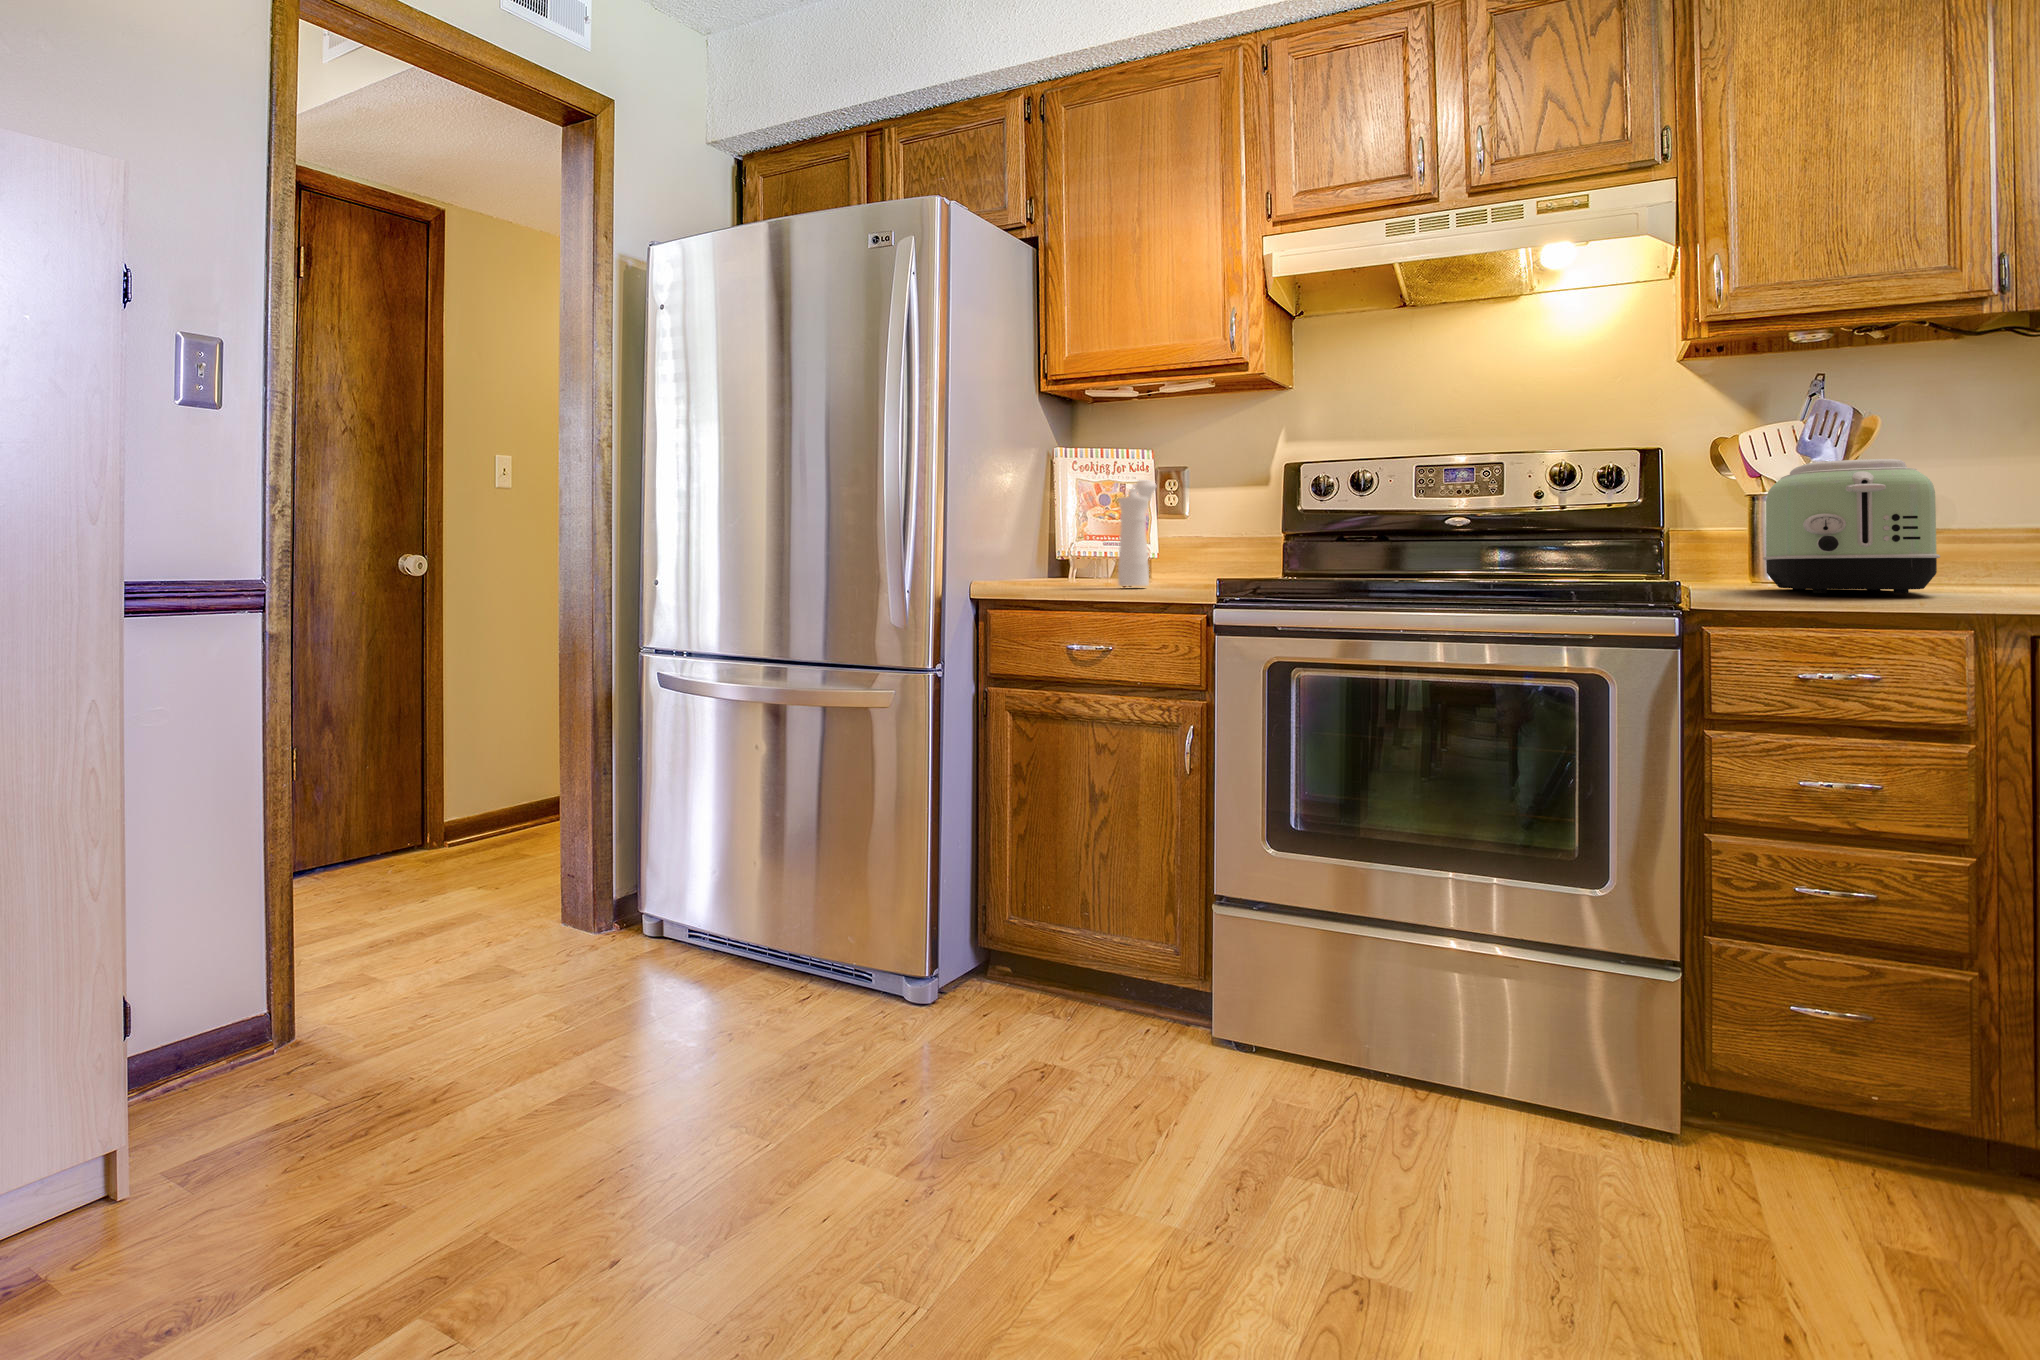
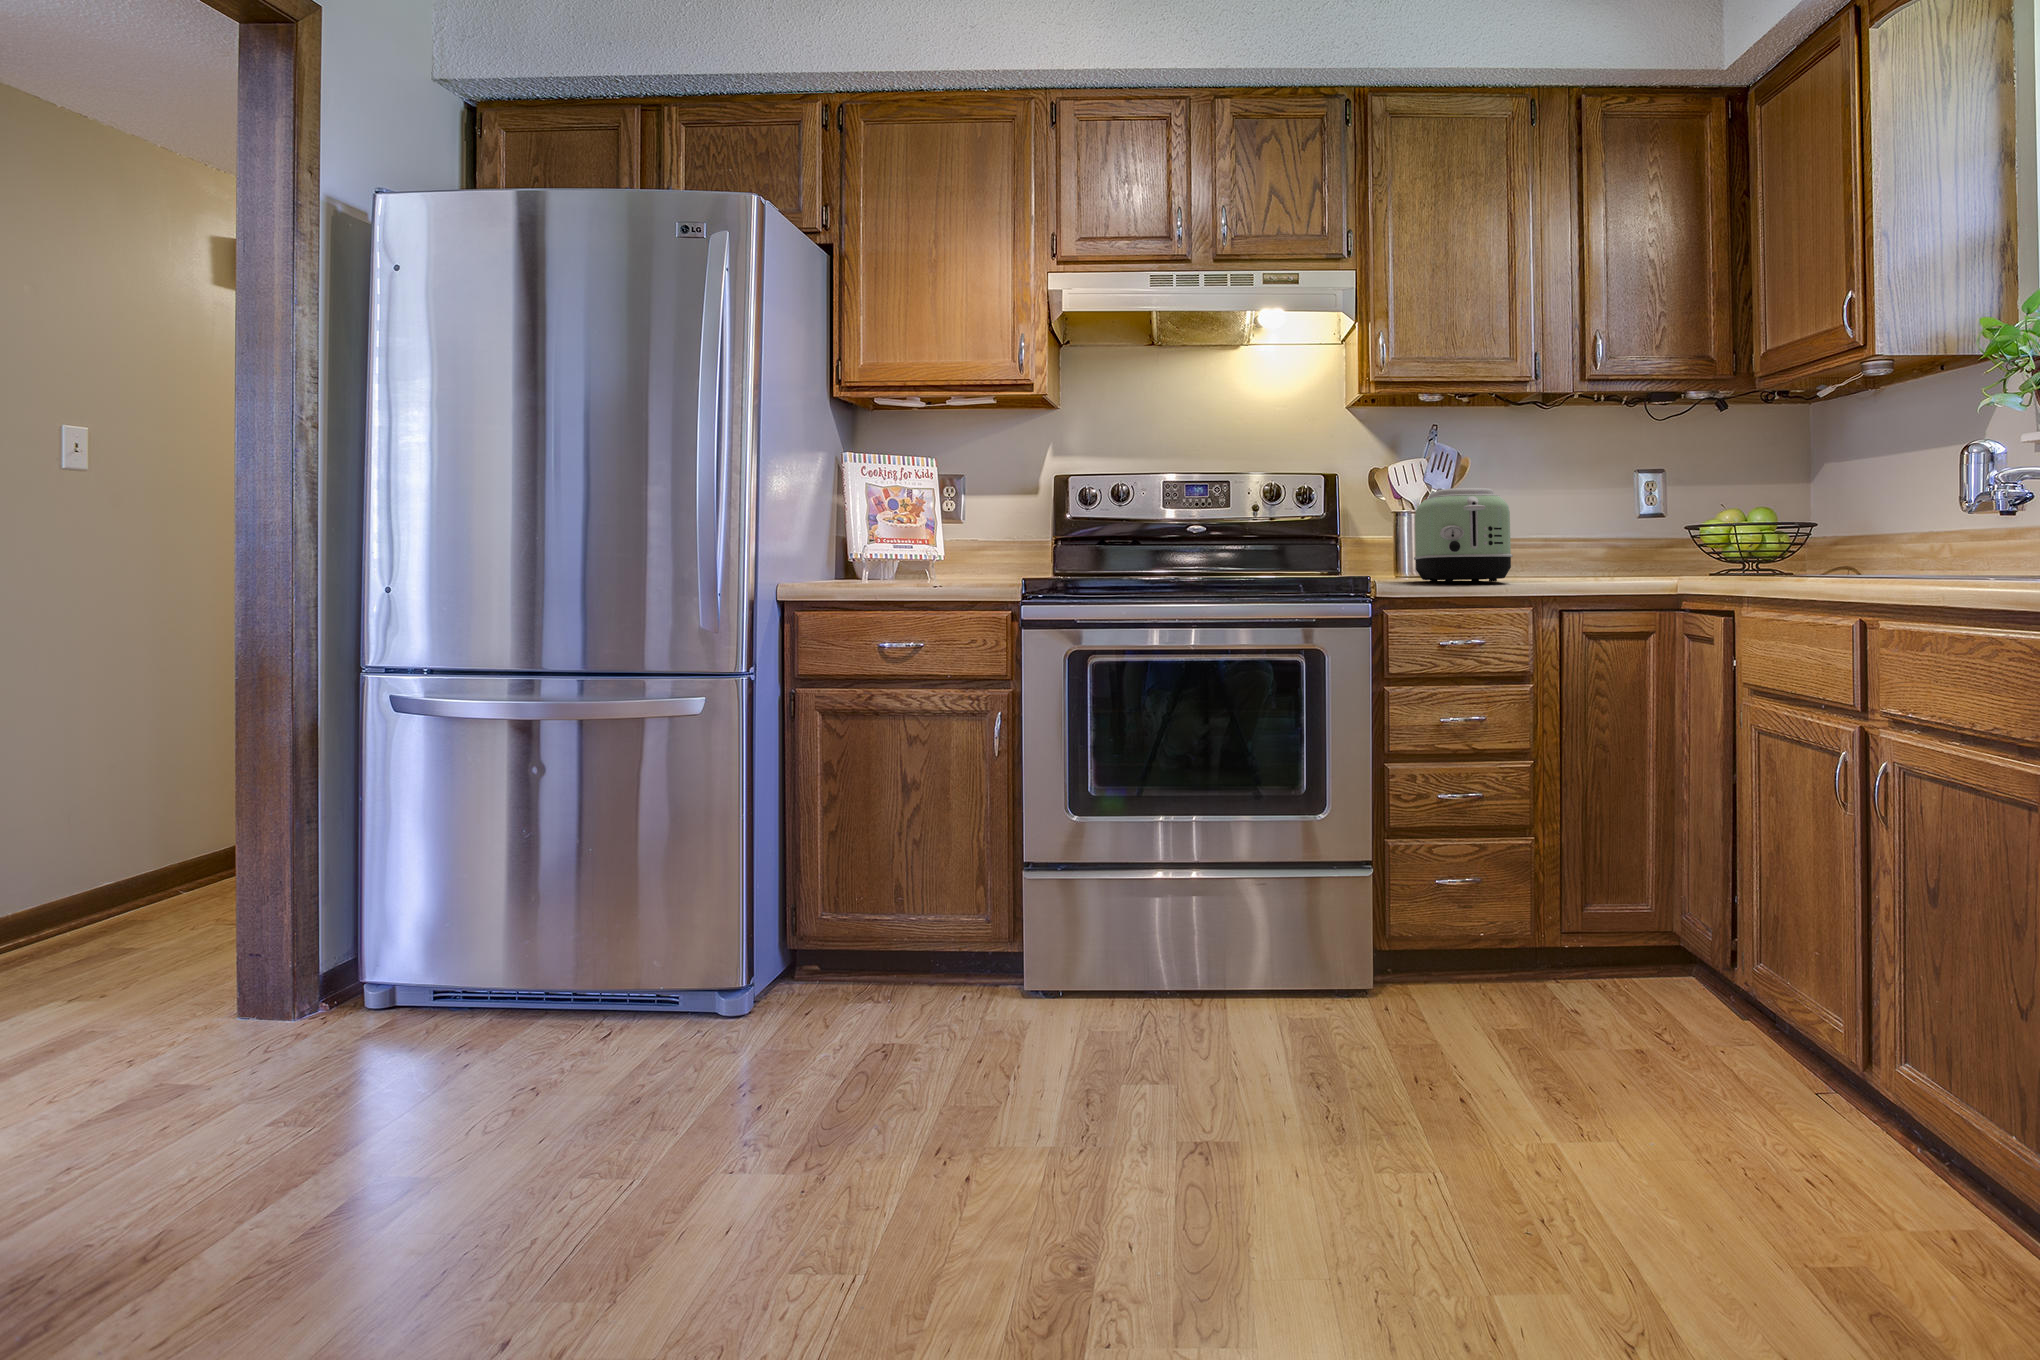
pepper mill: present [1118,480,1157,586] -> none [936,487,967,585]

